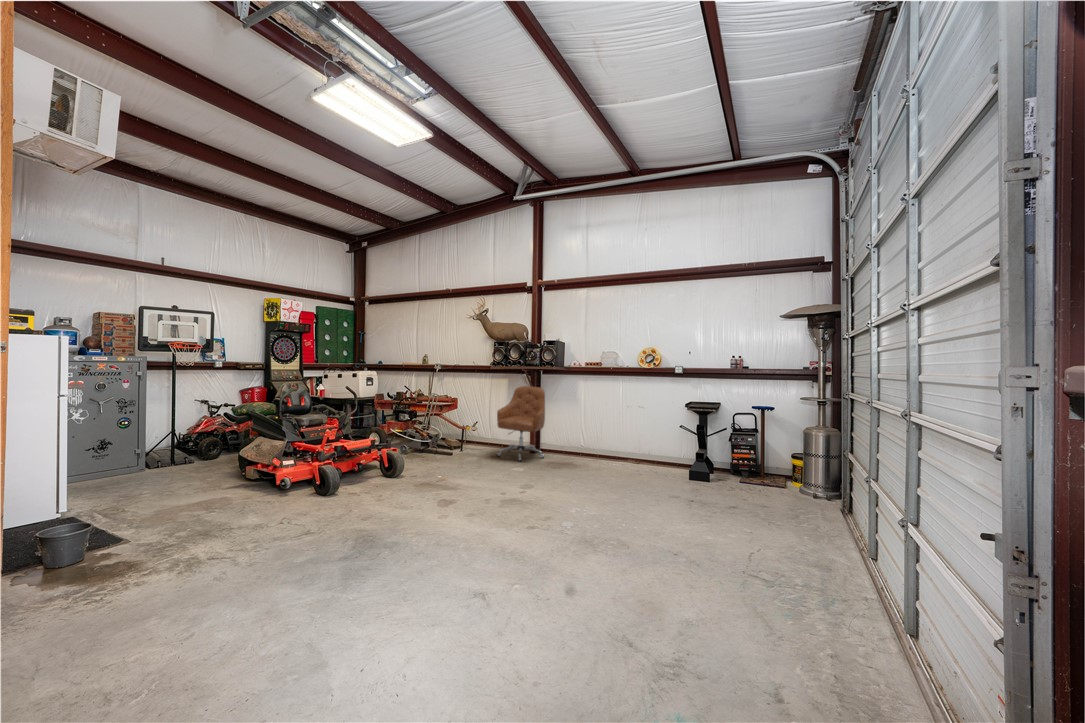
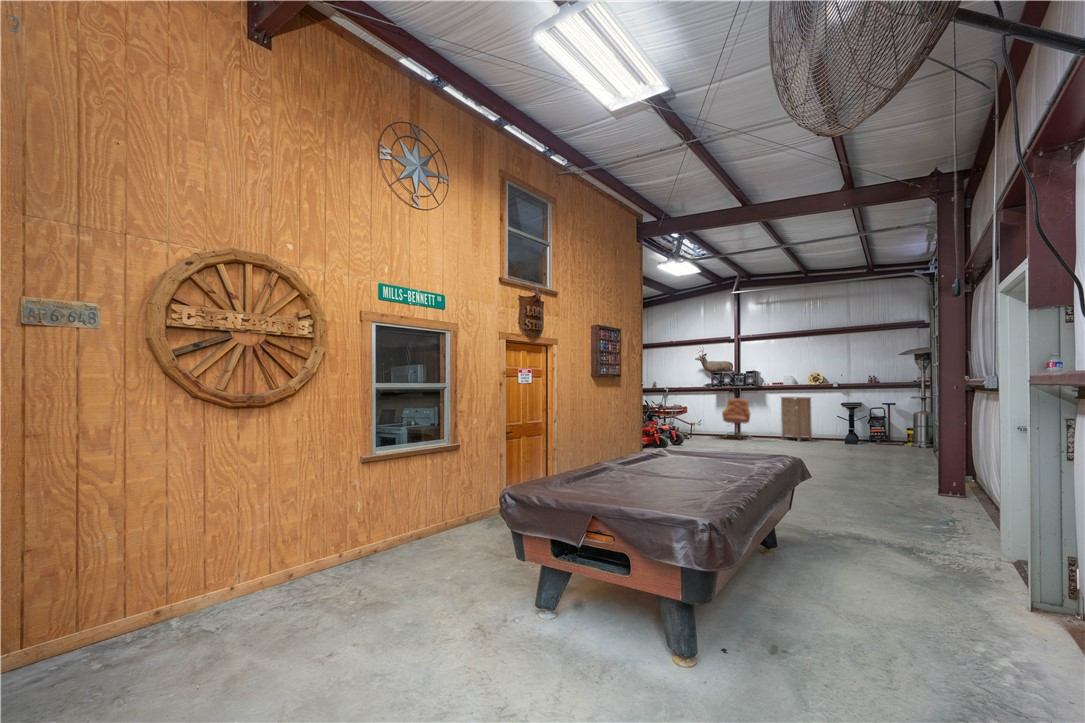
storage cabinet: none [592,386,641,467] -> present [781,397,812,441]

